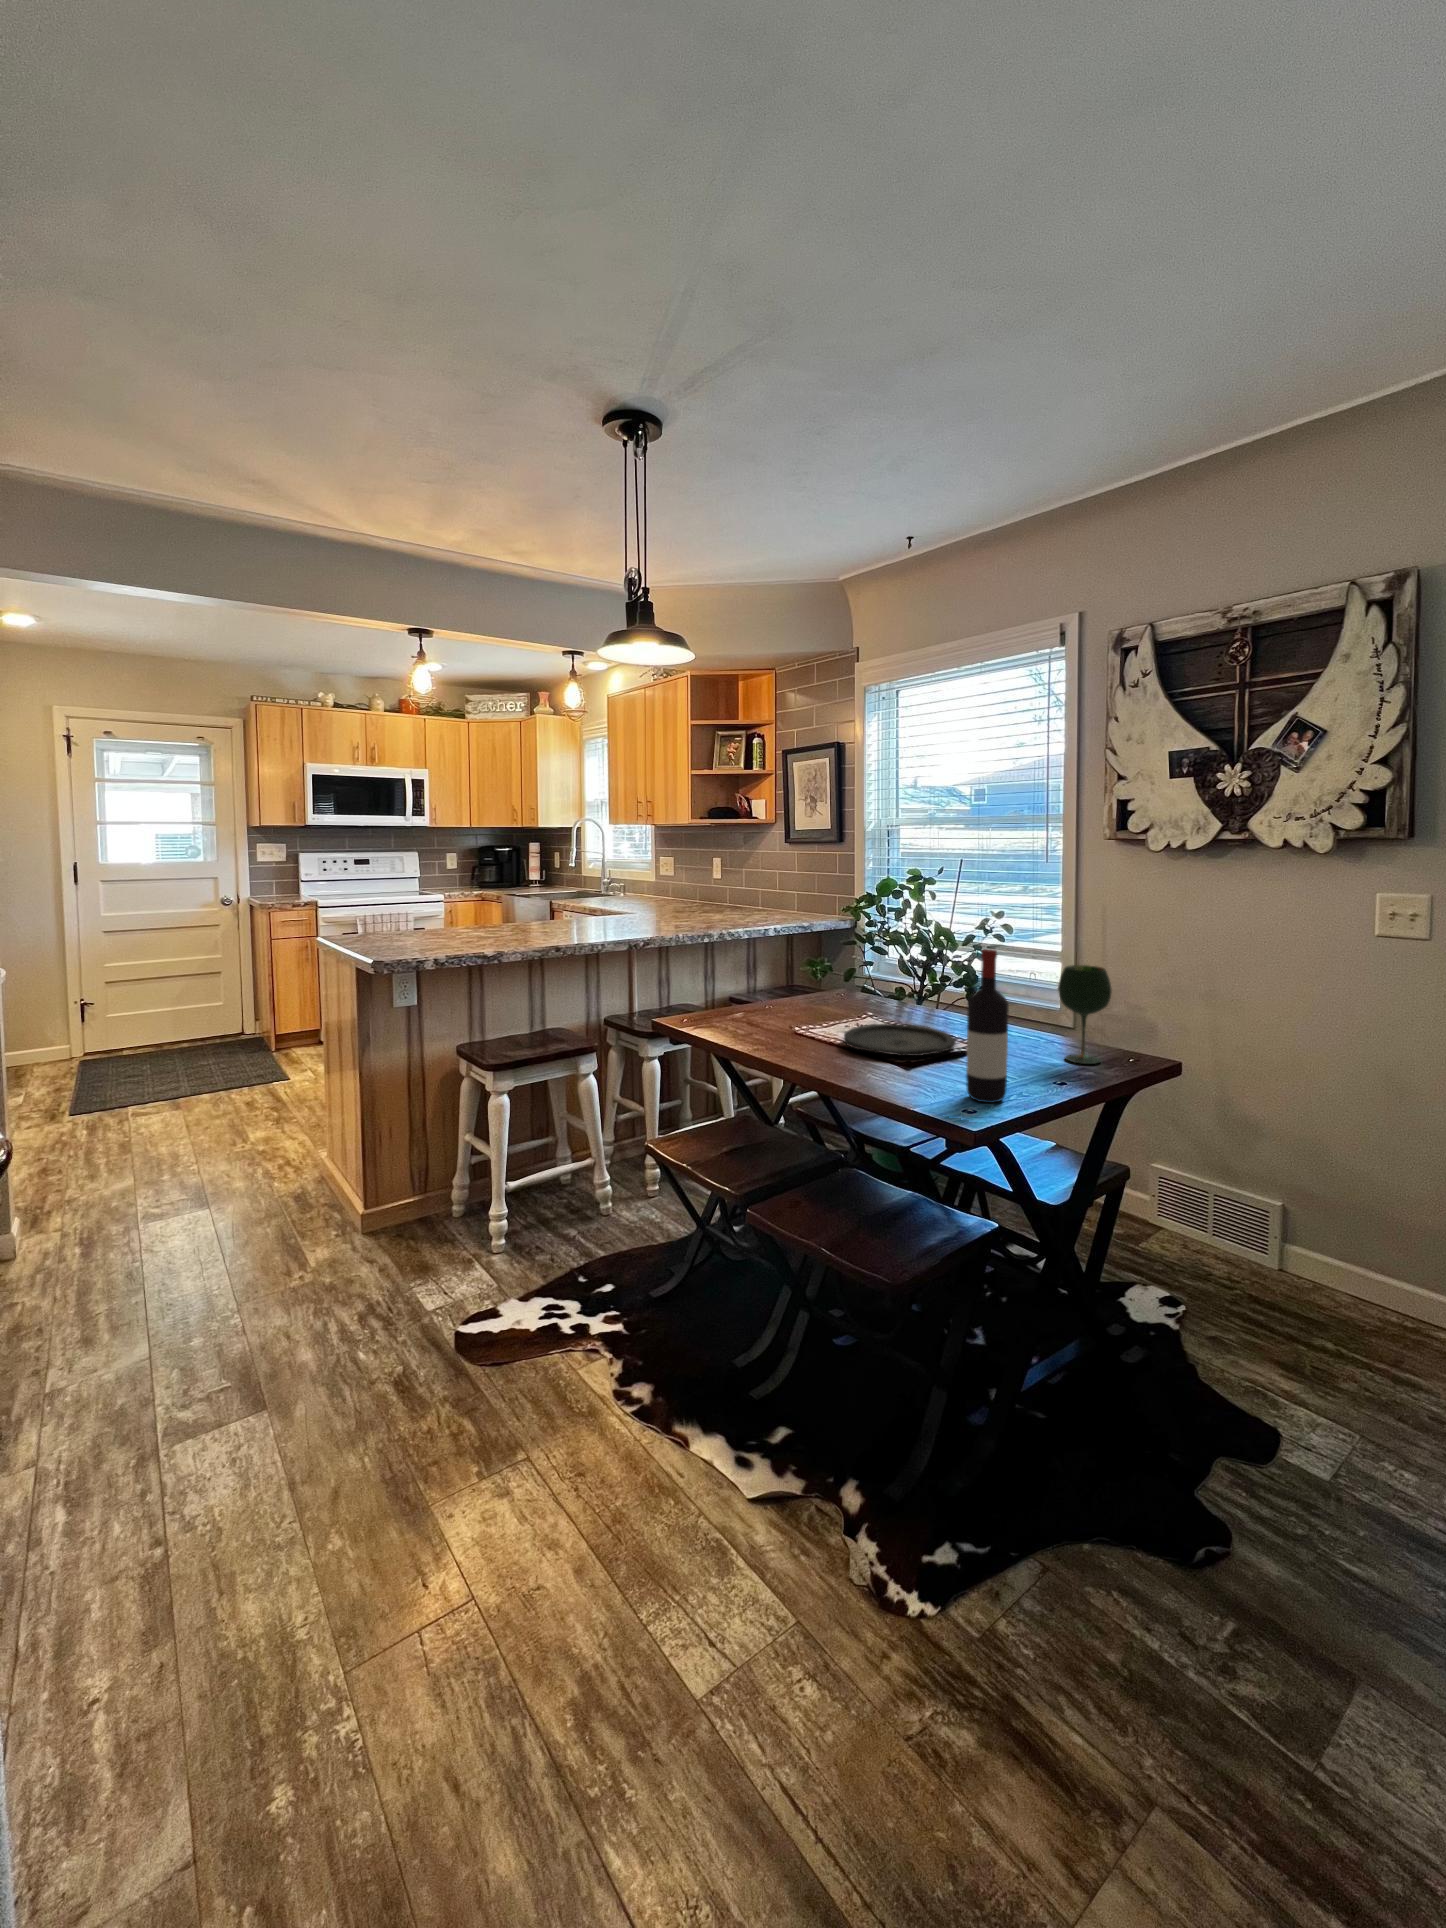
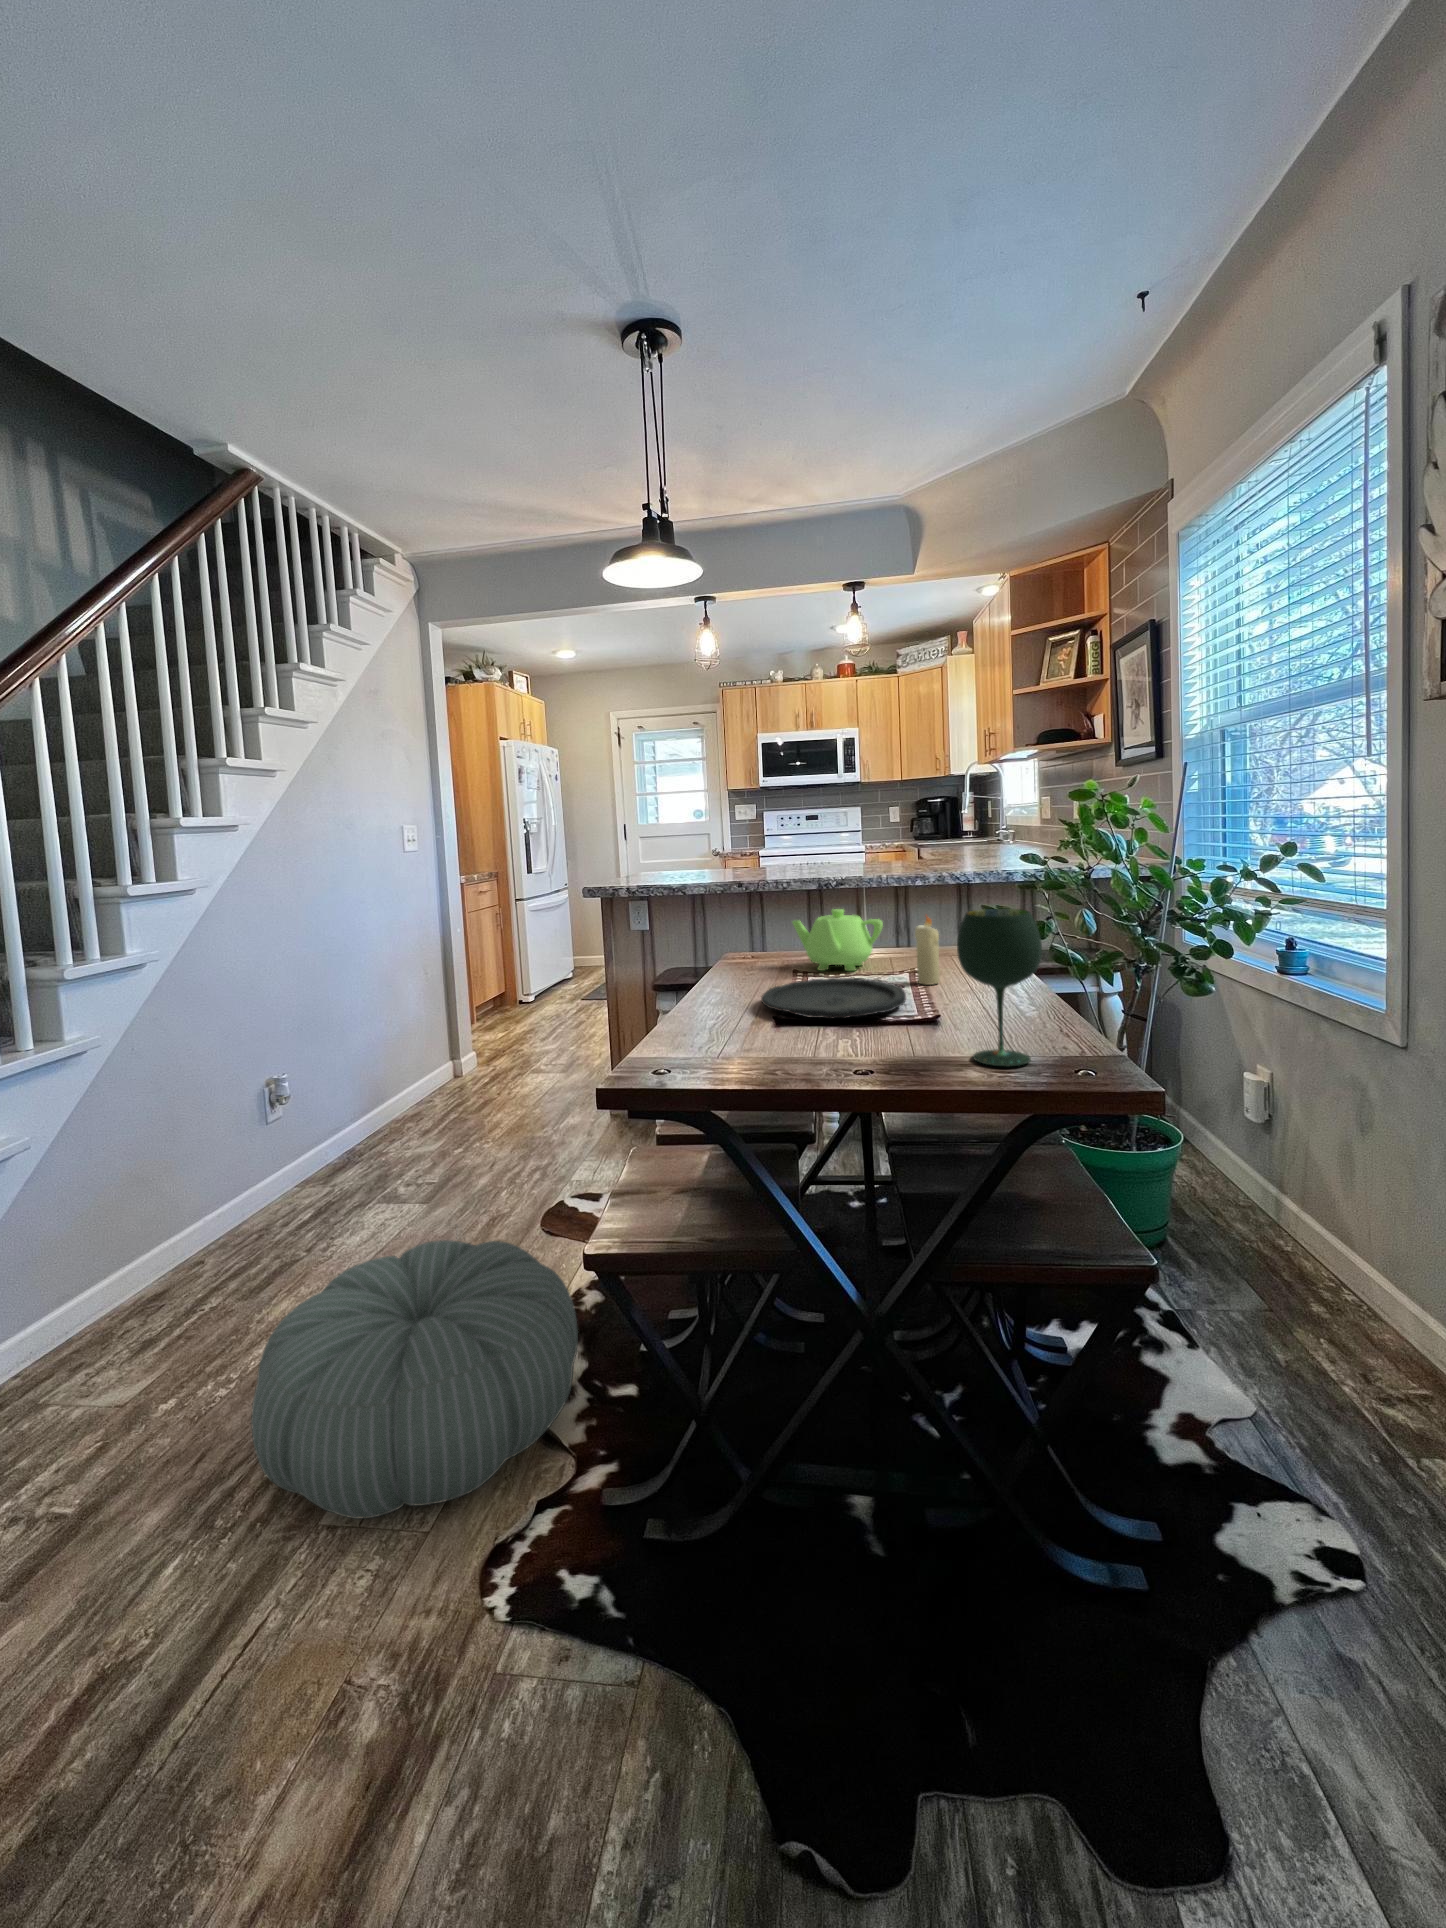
wine bottle: present [966,949,1009,1103] -> none [683,871,742,1075]
teapot: none [763,969,833,1023] -> present [792,909,883,971]
candle: none [887,970,905,1023] -> present [915,916,940,985]
pouf: none [471,1352,824,1700] -> present [251,1240,578,1519]

